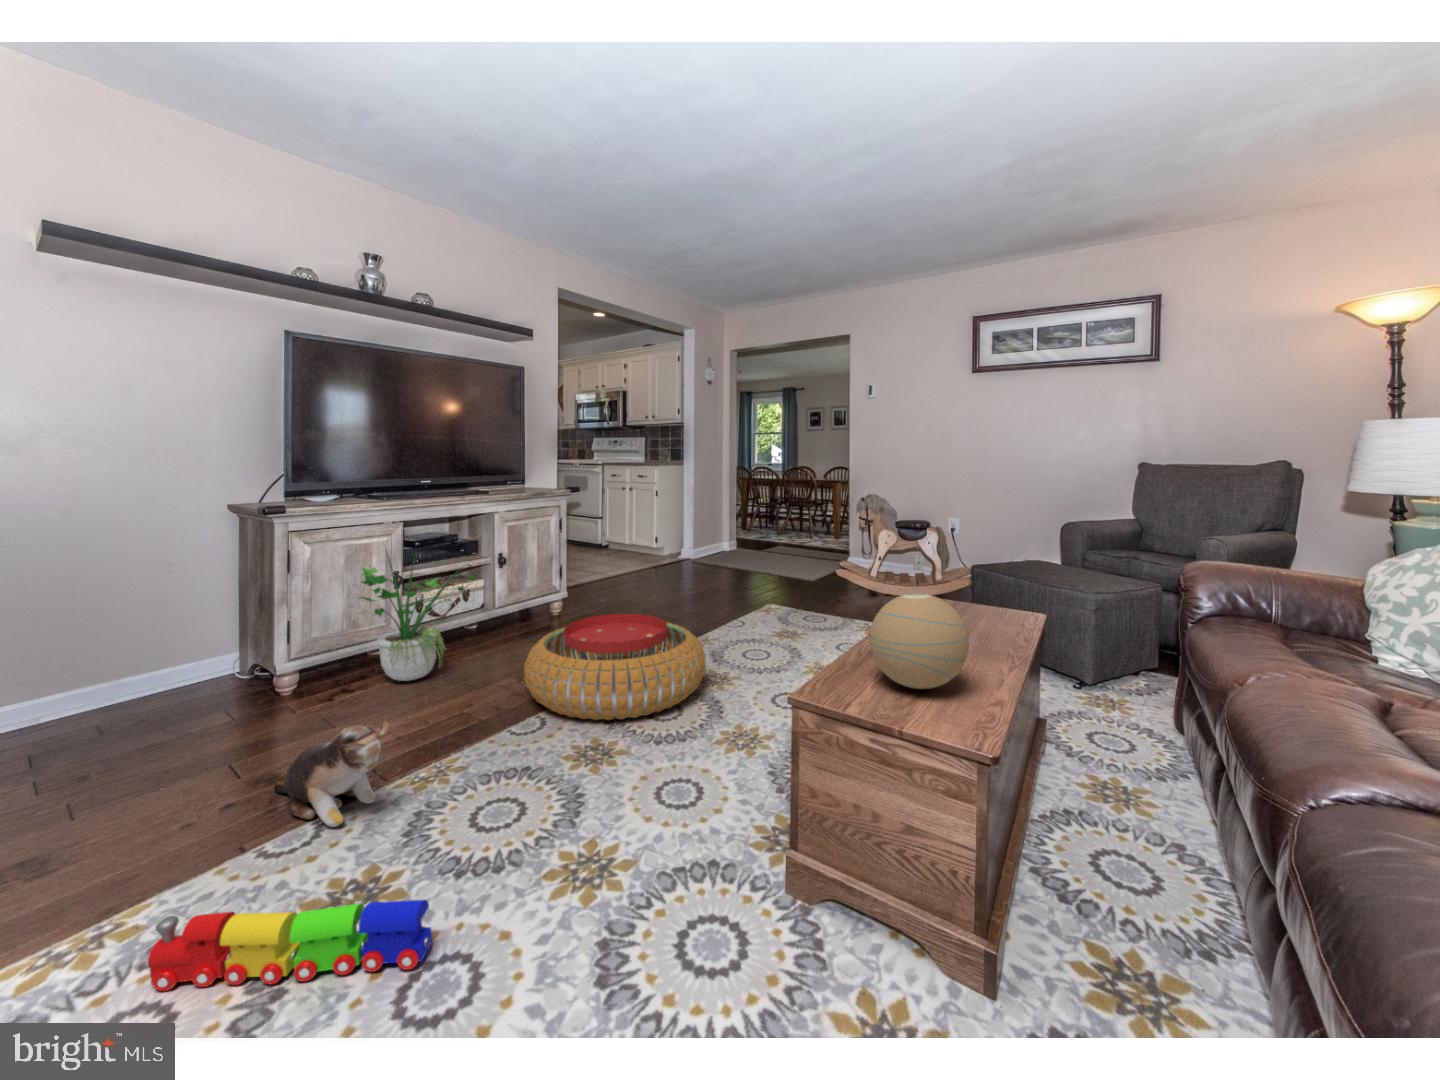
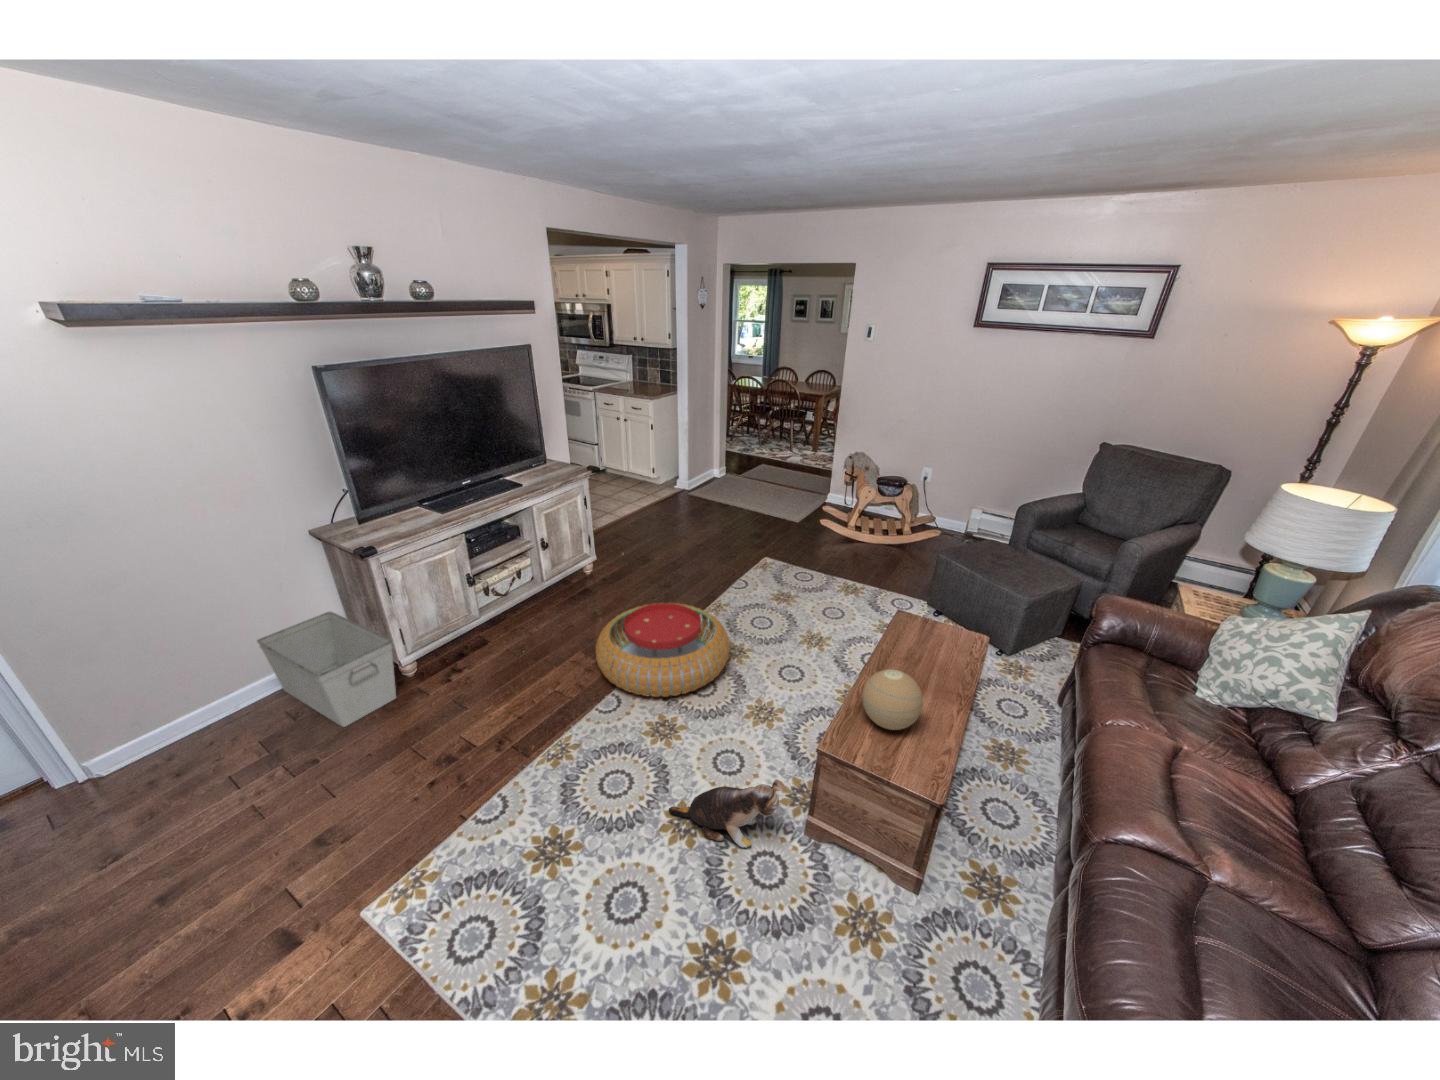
potted plant: present [361,561,475,681] -> none [456,551,541,660]
storage bin: none [84,610,253,741] -> present [257,612,396,727]
plush toy: present [274,721,388,827] -> present [669,779,786,848]
toy train: present [148,900,432,991] -> none [465,858,613,912]

